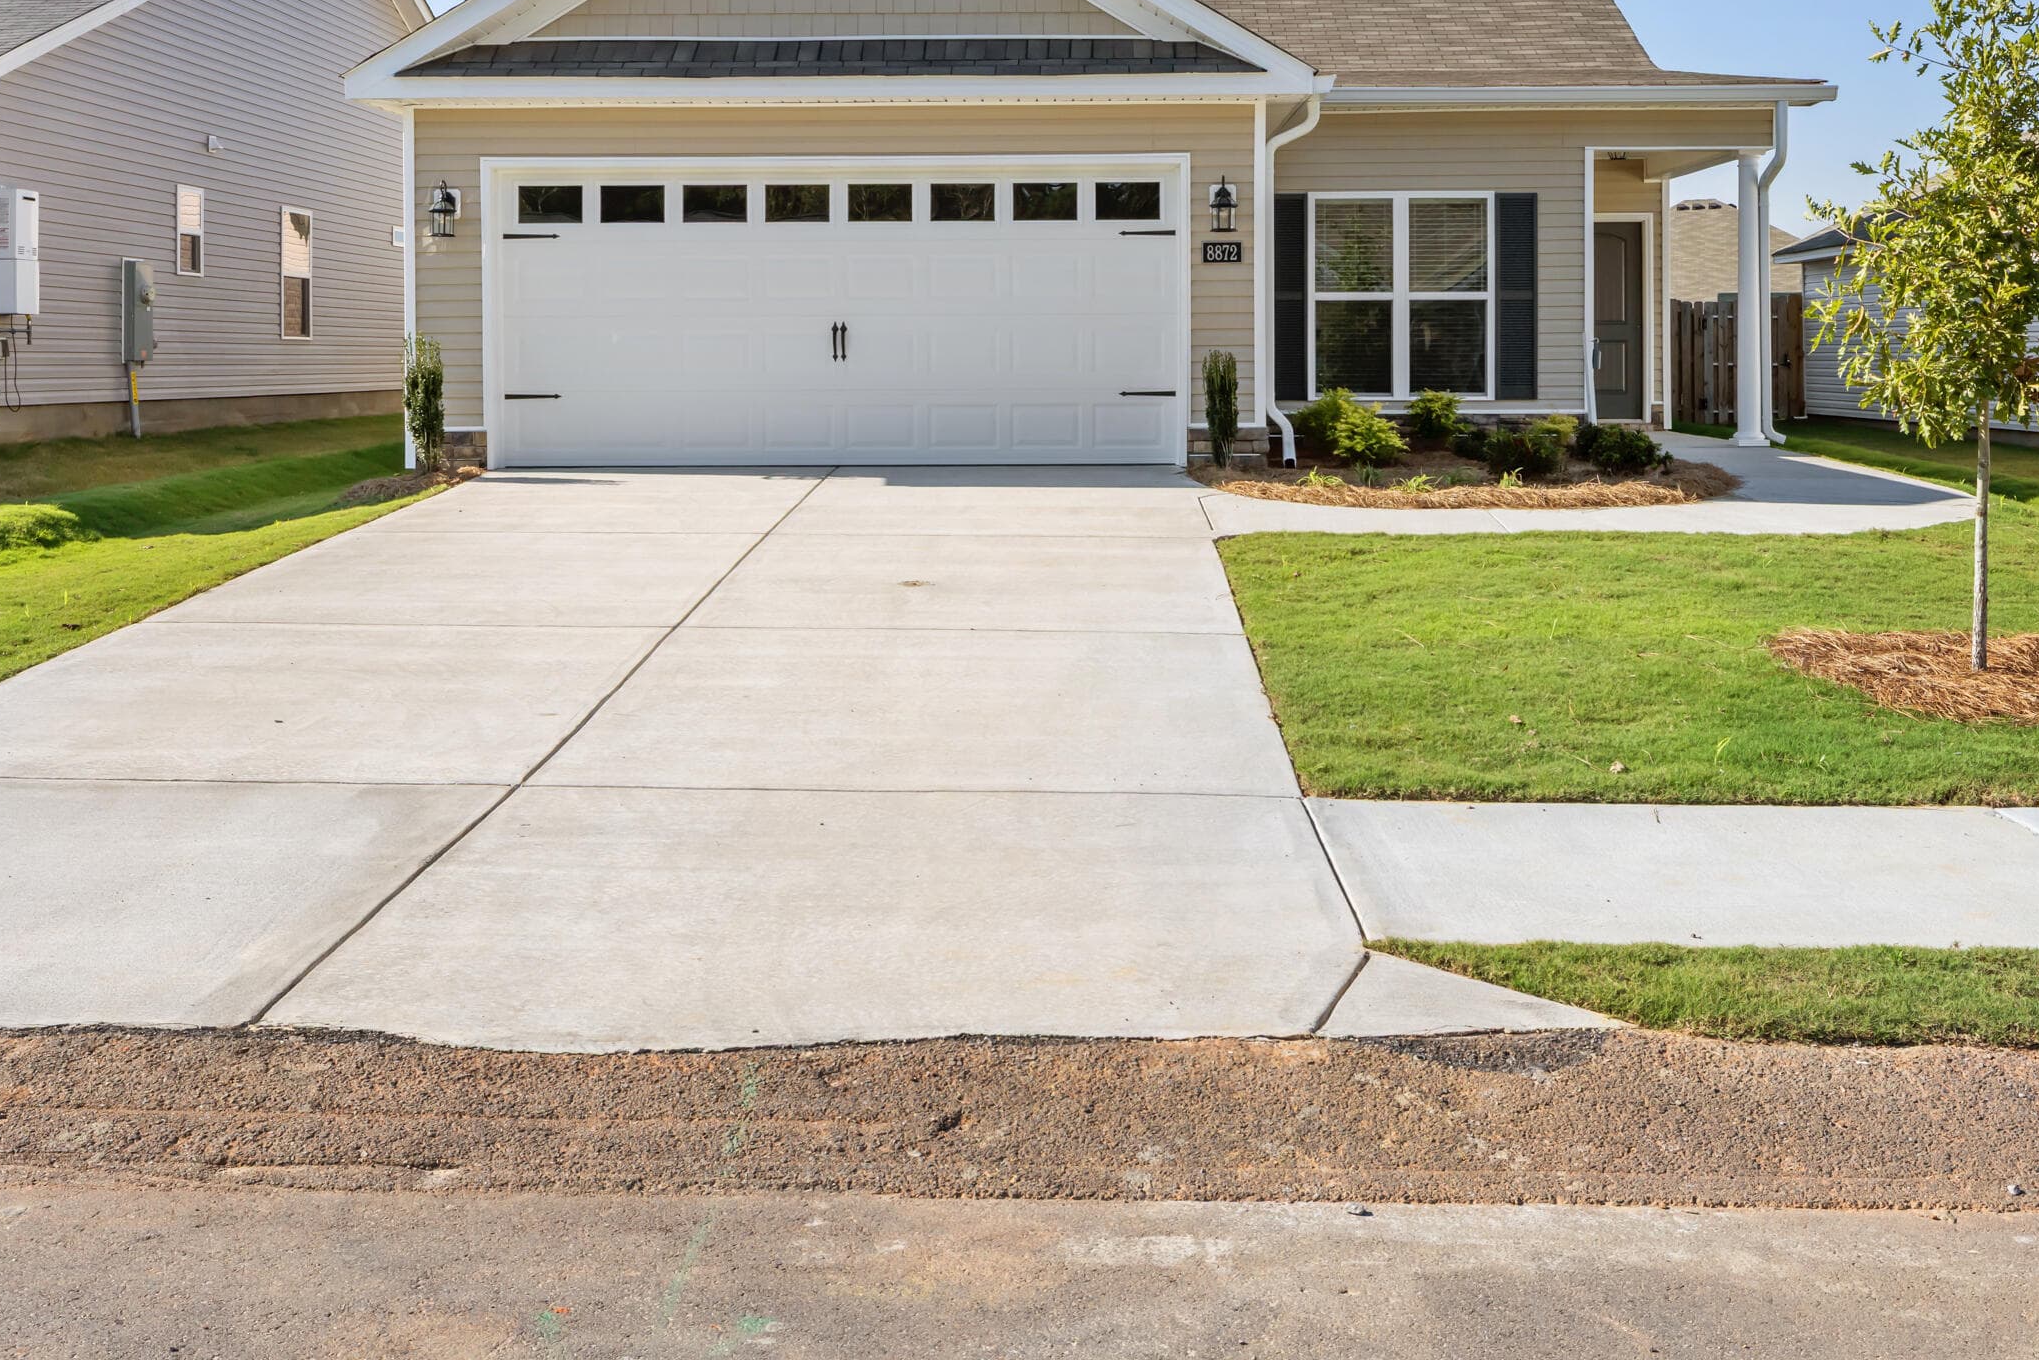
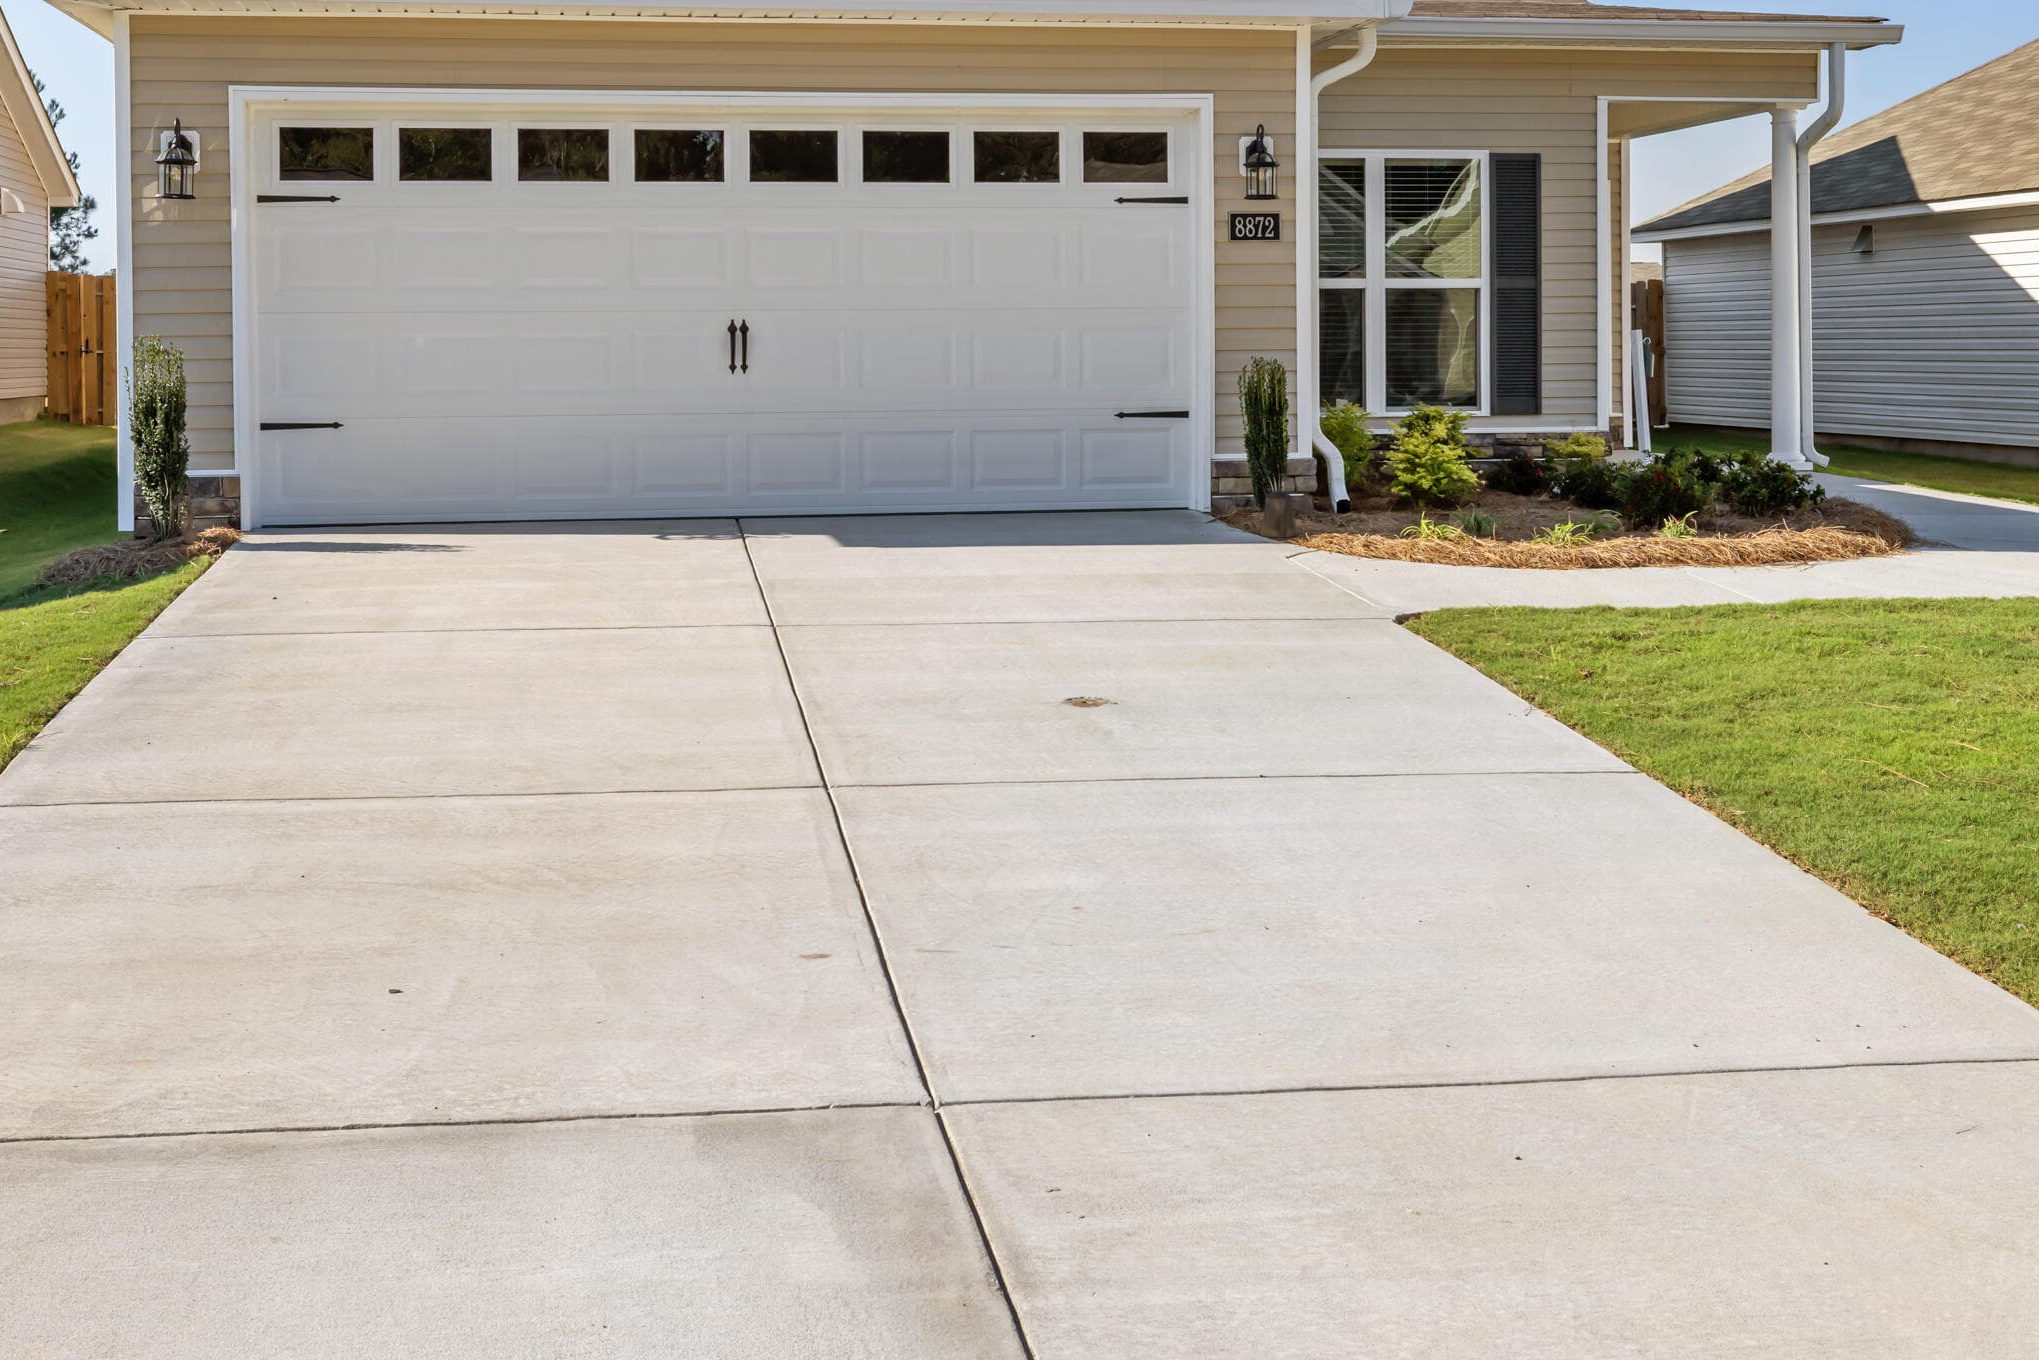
watering can: none [1216,452,1246,488] -> present [1260,490,1298,538]

